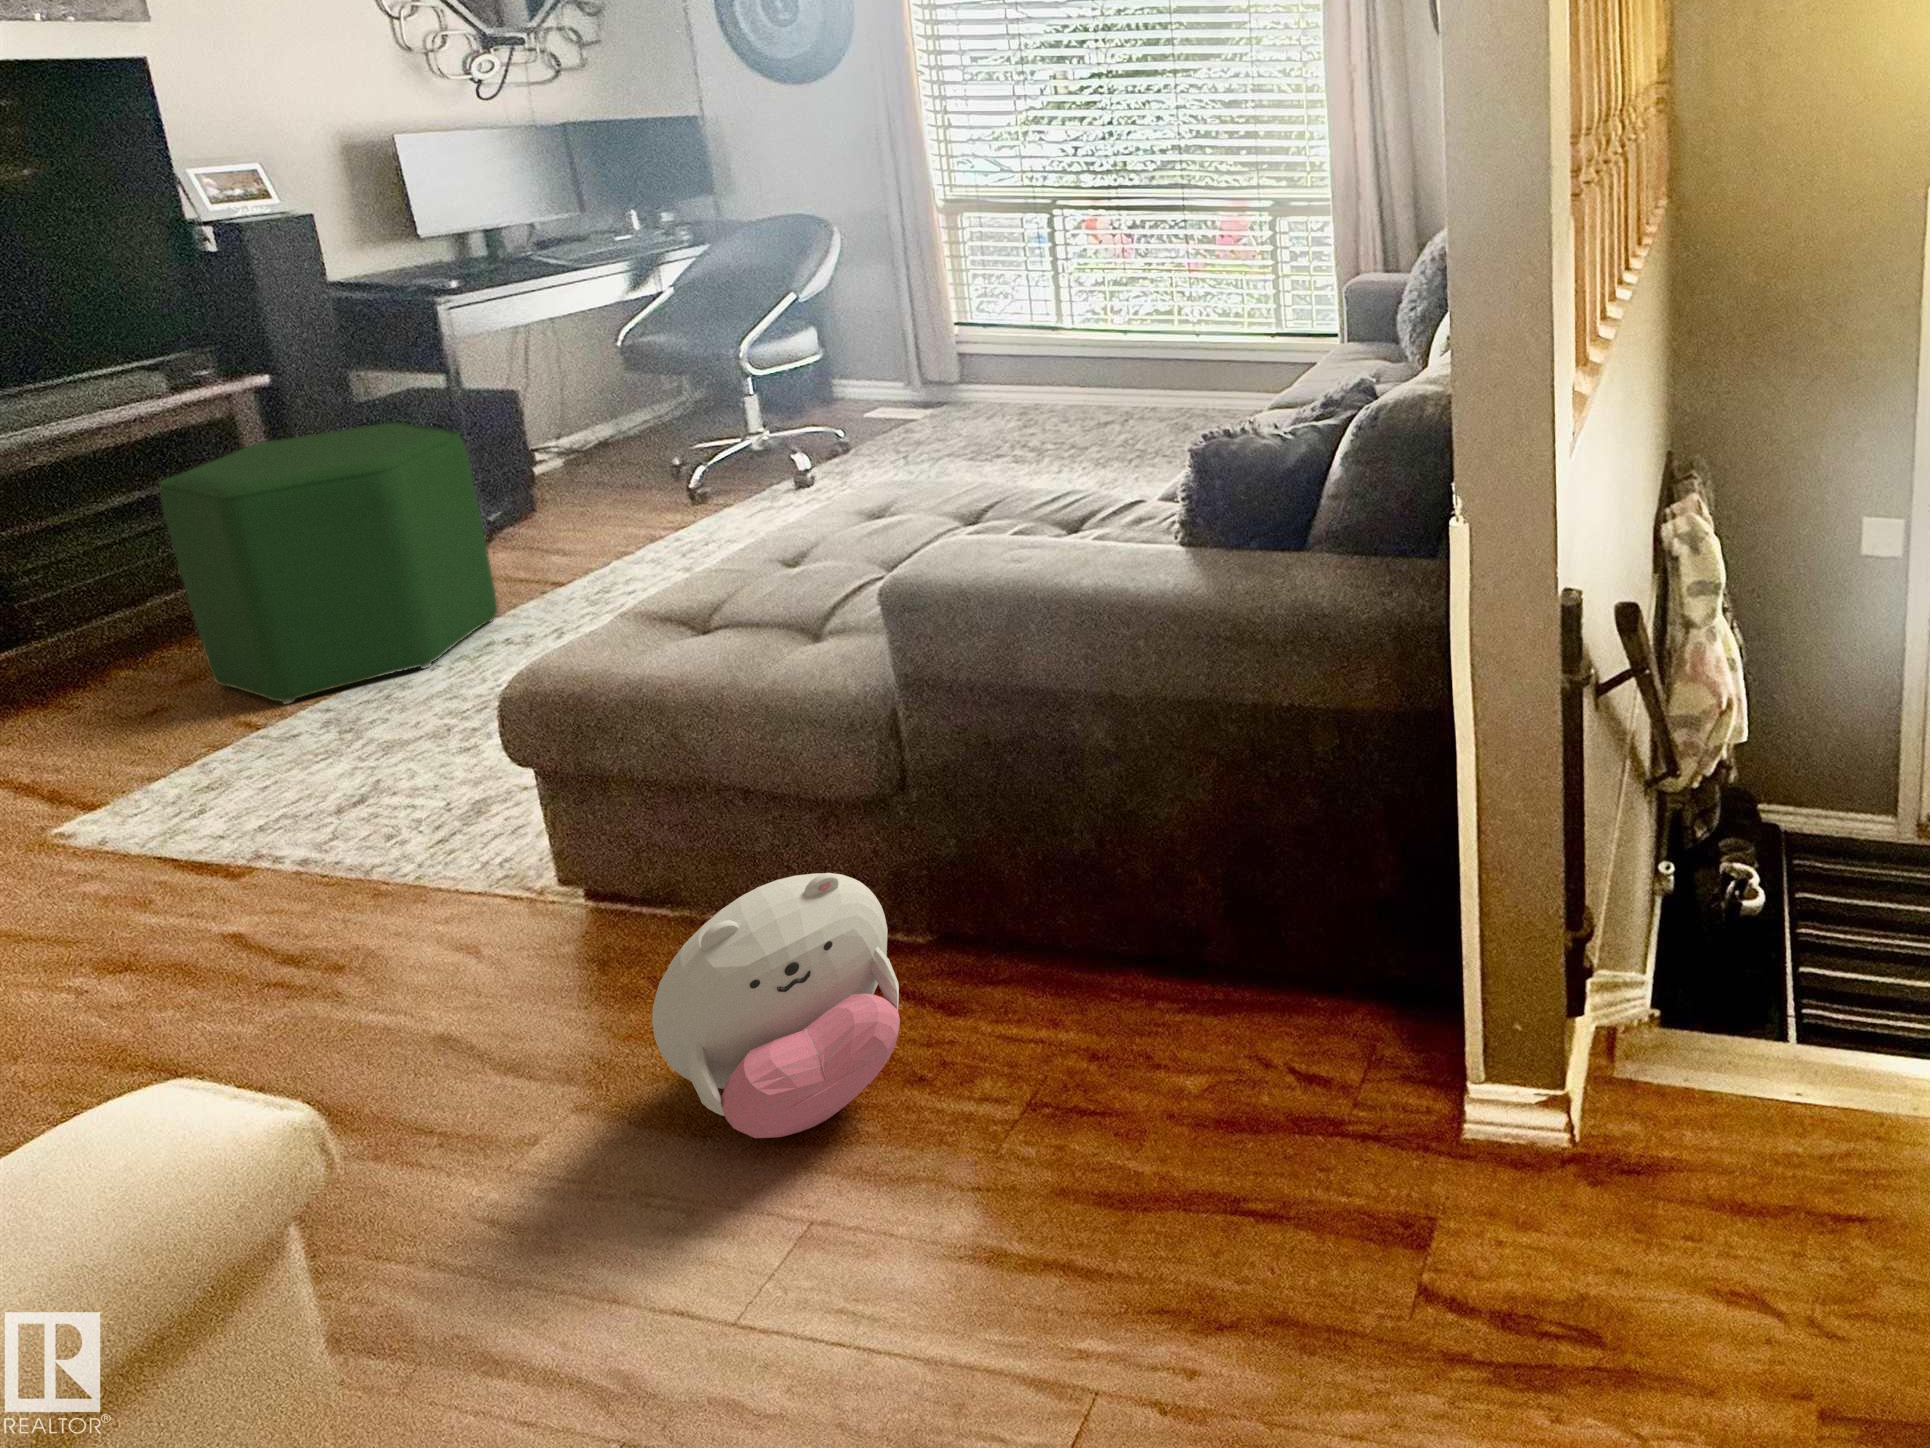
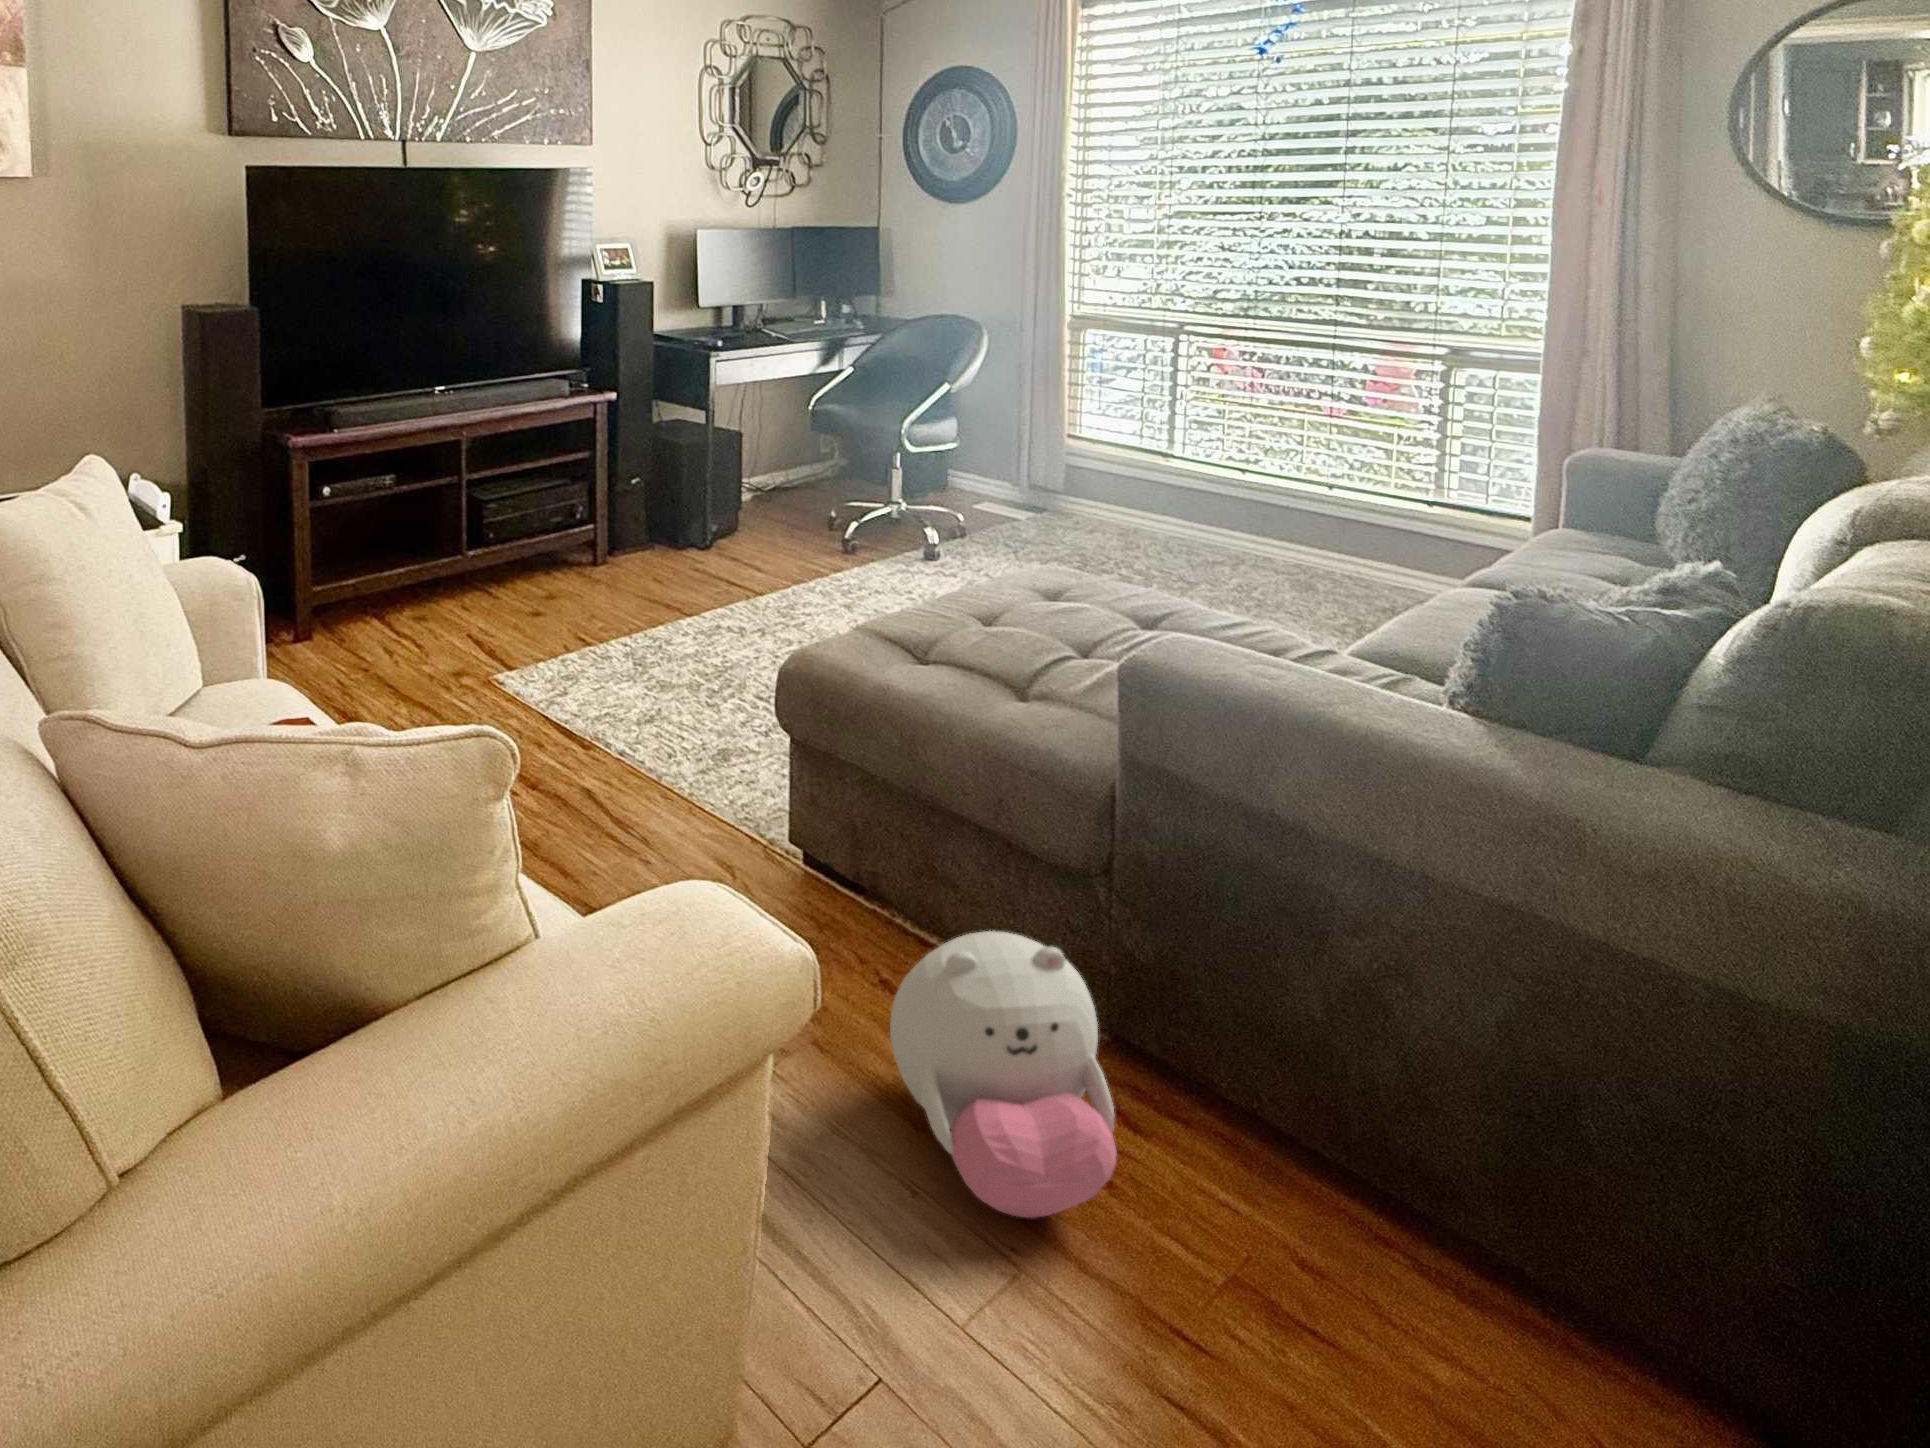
ottoman: present [159,422,498,704] -> none [566,437,725,632]

